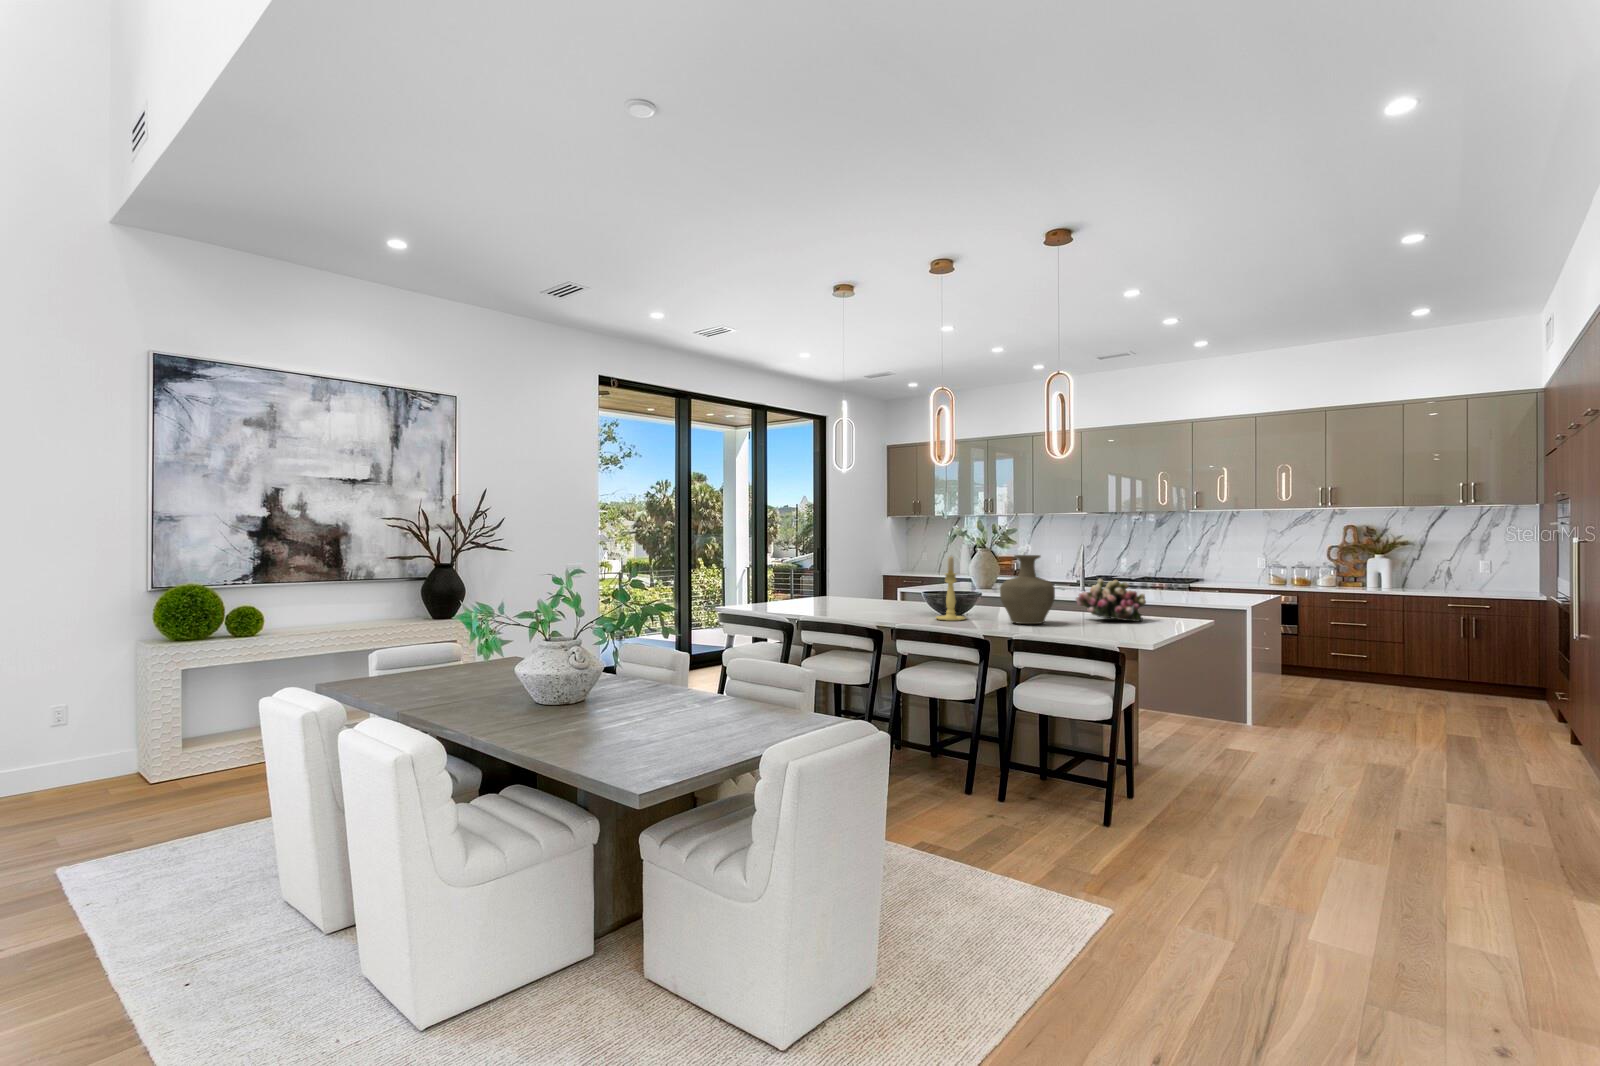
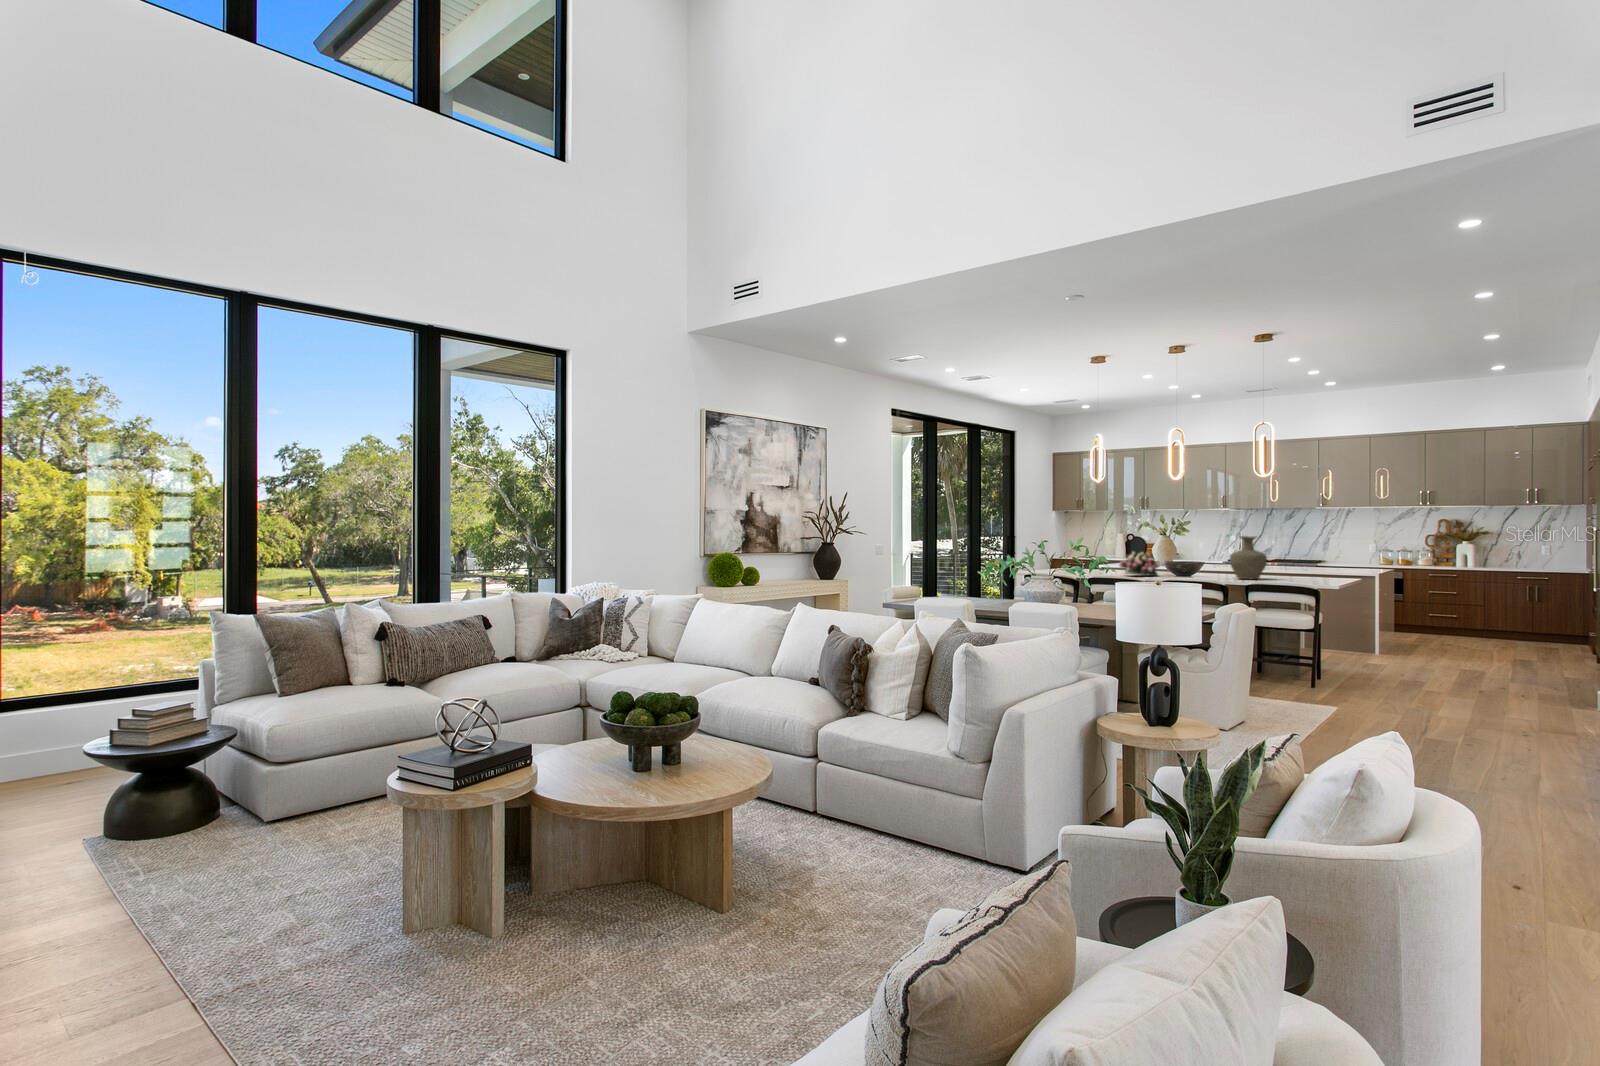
candle holder: present [936,556,966,621] -> none [1181,537,1203,578]
flower arrangement: present [1076,579,1146,622] -> present [1119,552,1160,576]

